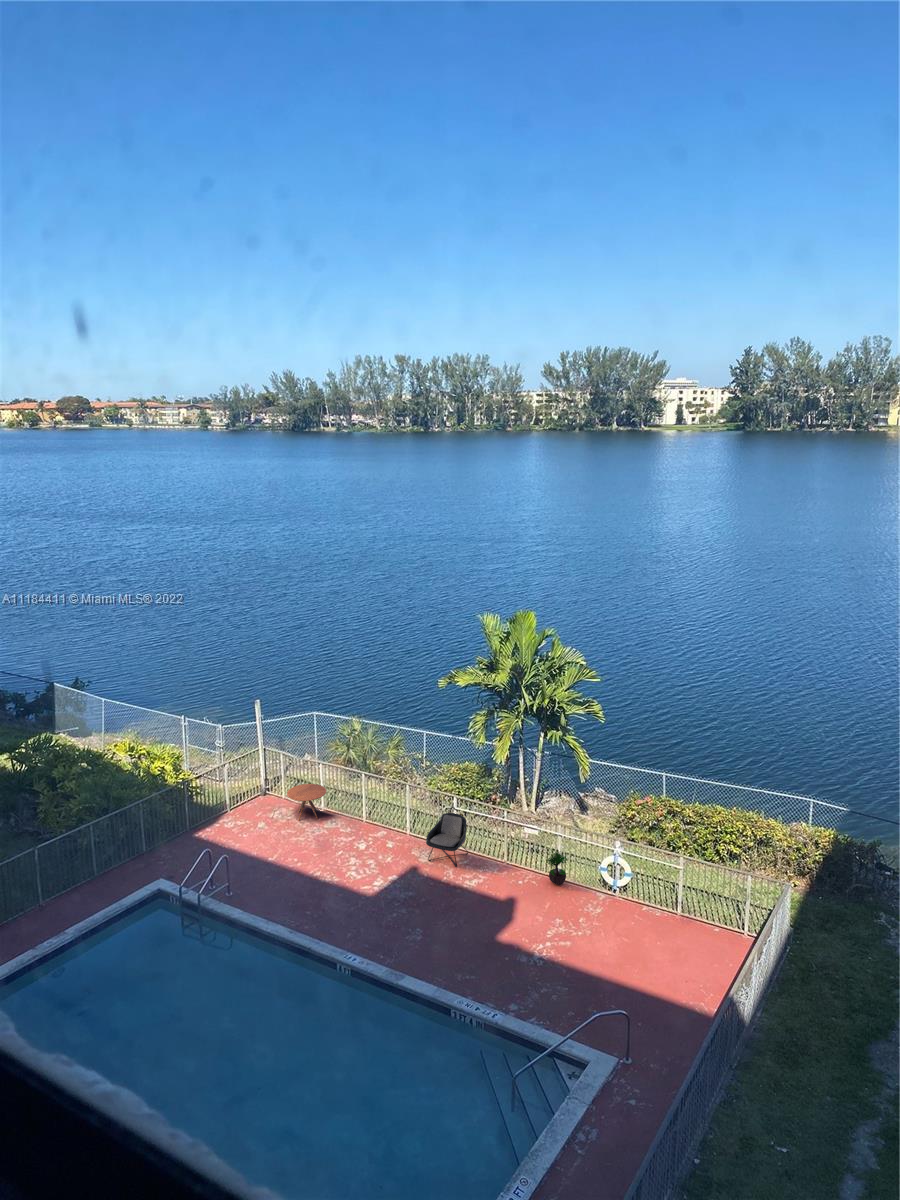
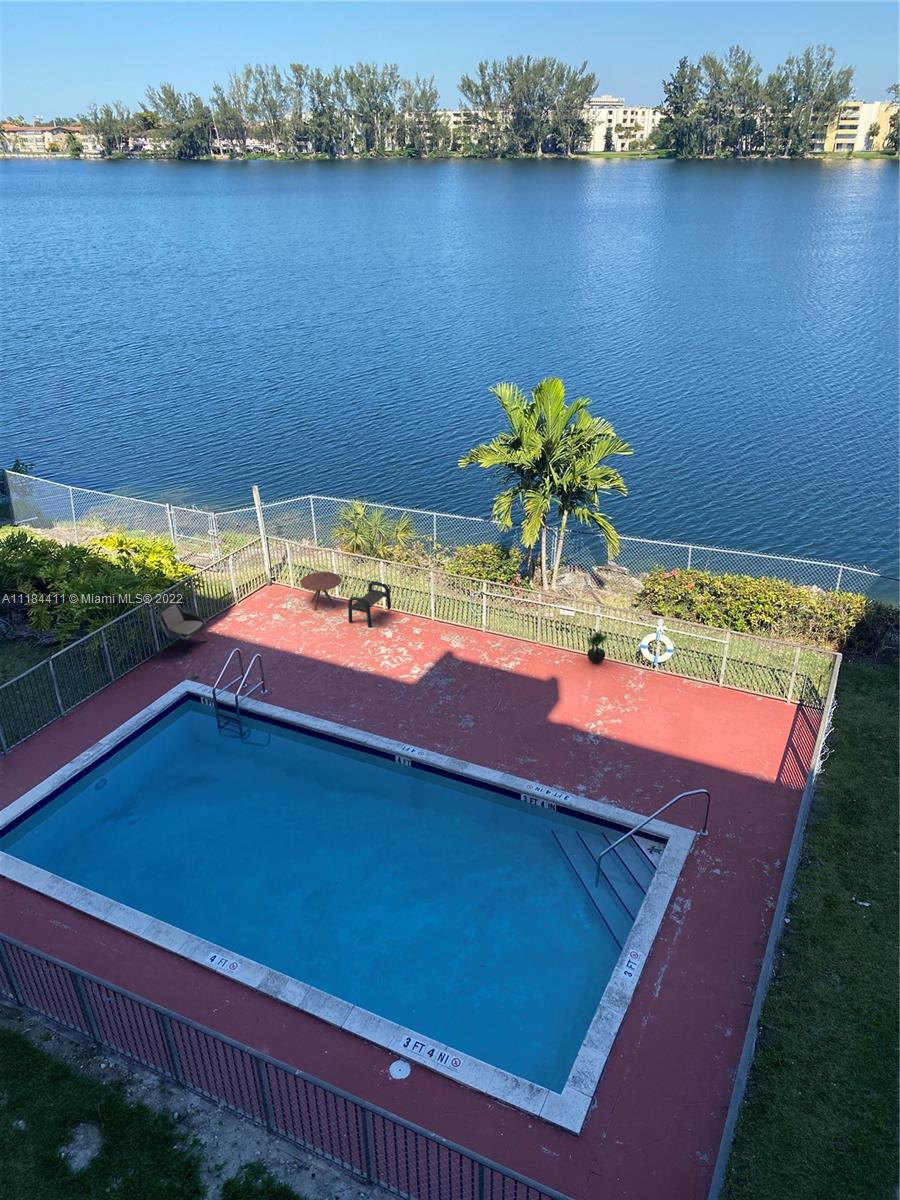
bench: none [328,795,371,840] -> present [348,582,391,628]
lounge chair: present [426,813,468,867] -> present [158,603,207,656]

